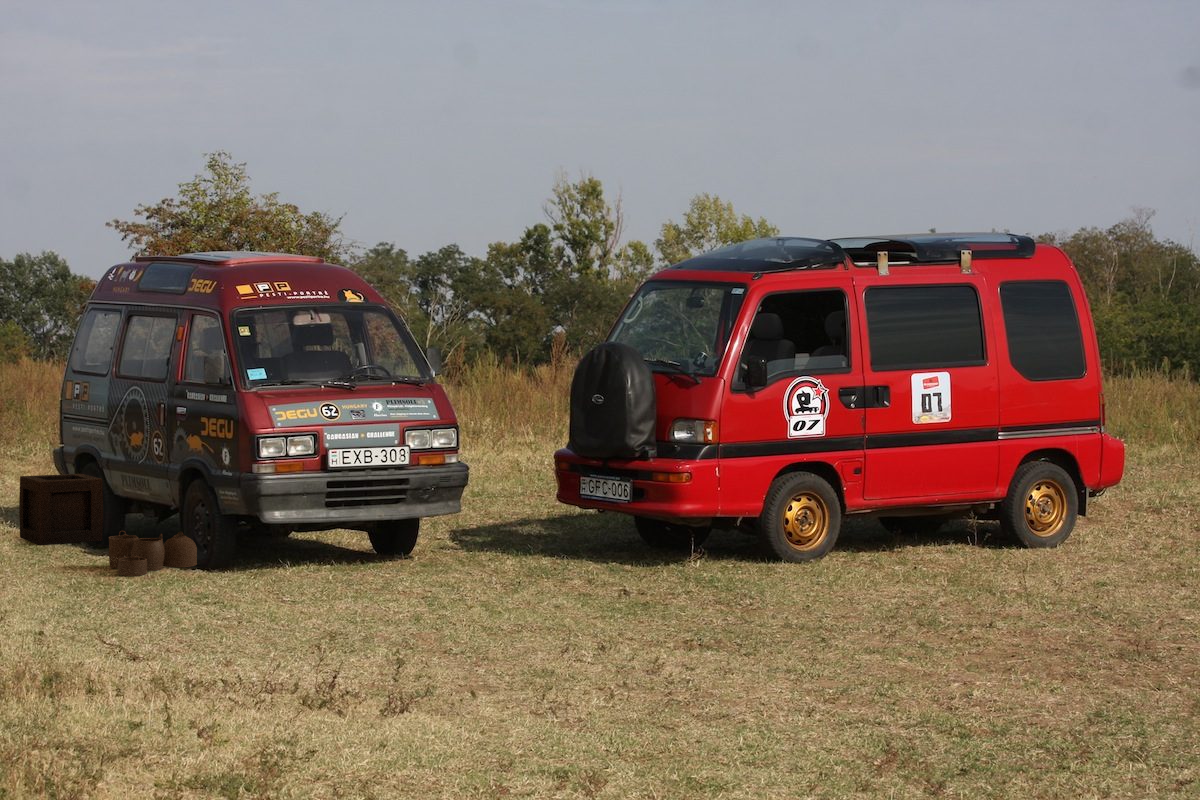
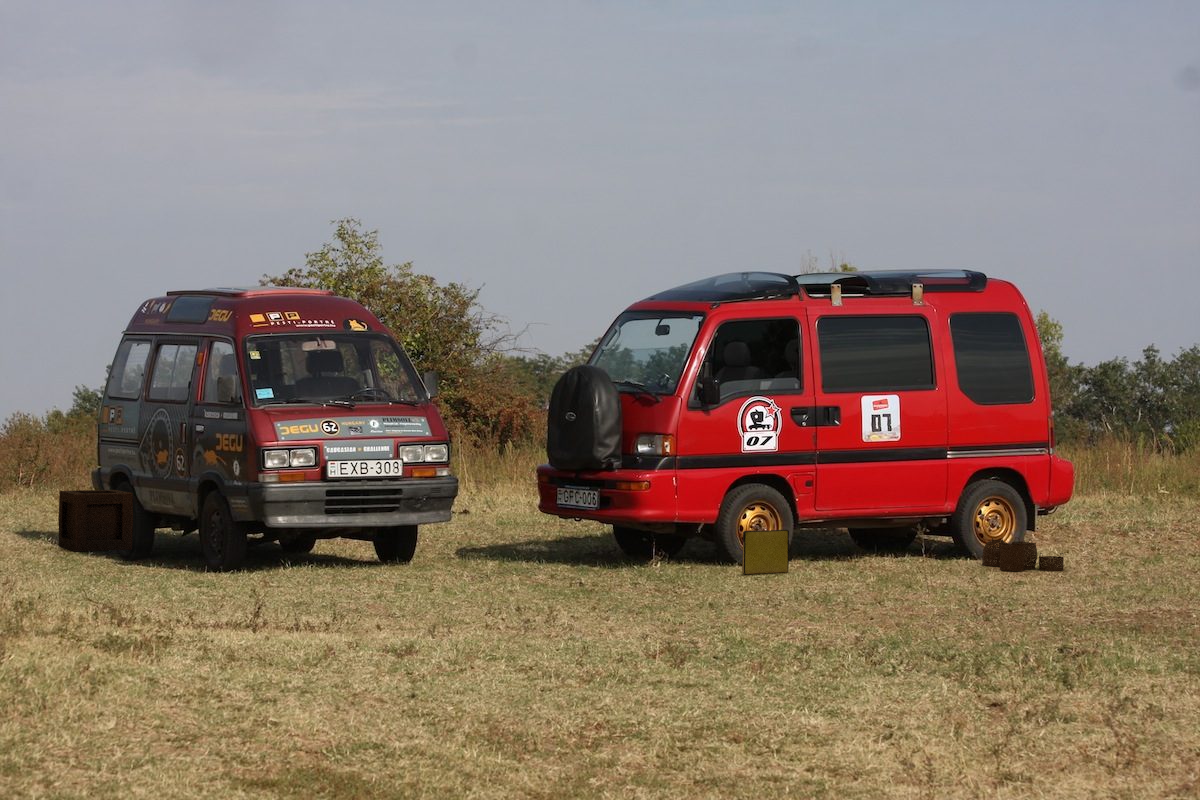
bag: none [786,521,838,571] -> present [742,529,792,574]
woven basket: present [109,531,197,576] -> present [982,537,1064,571]

